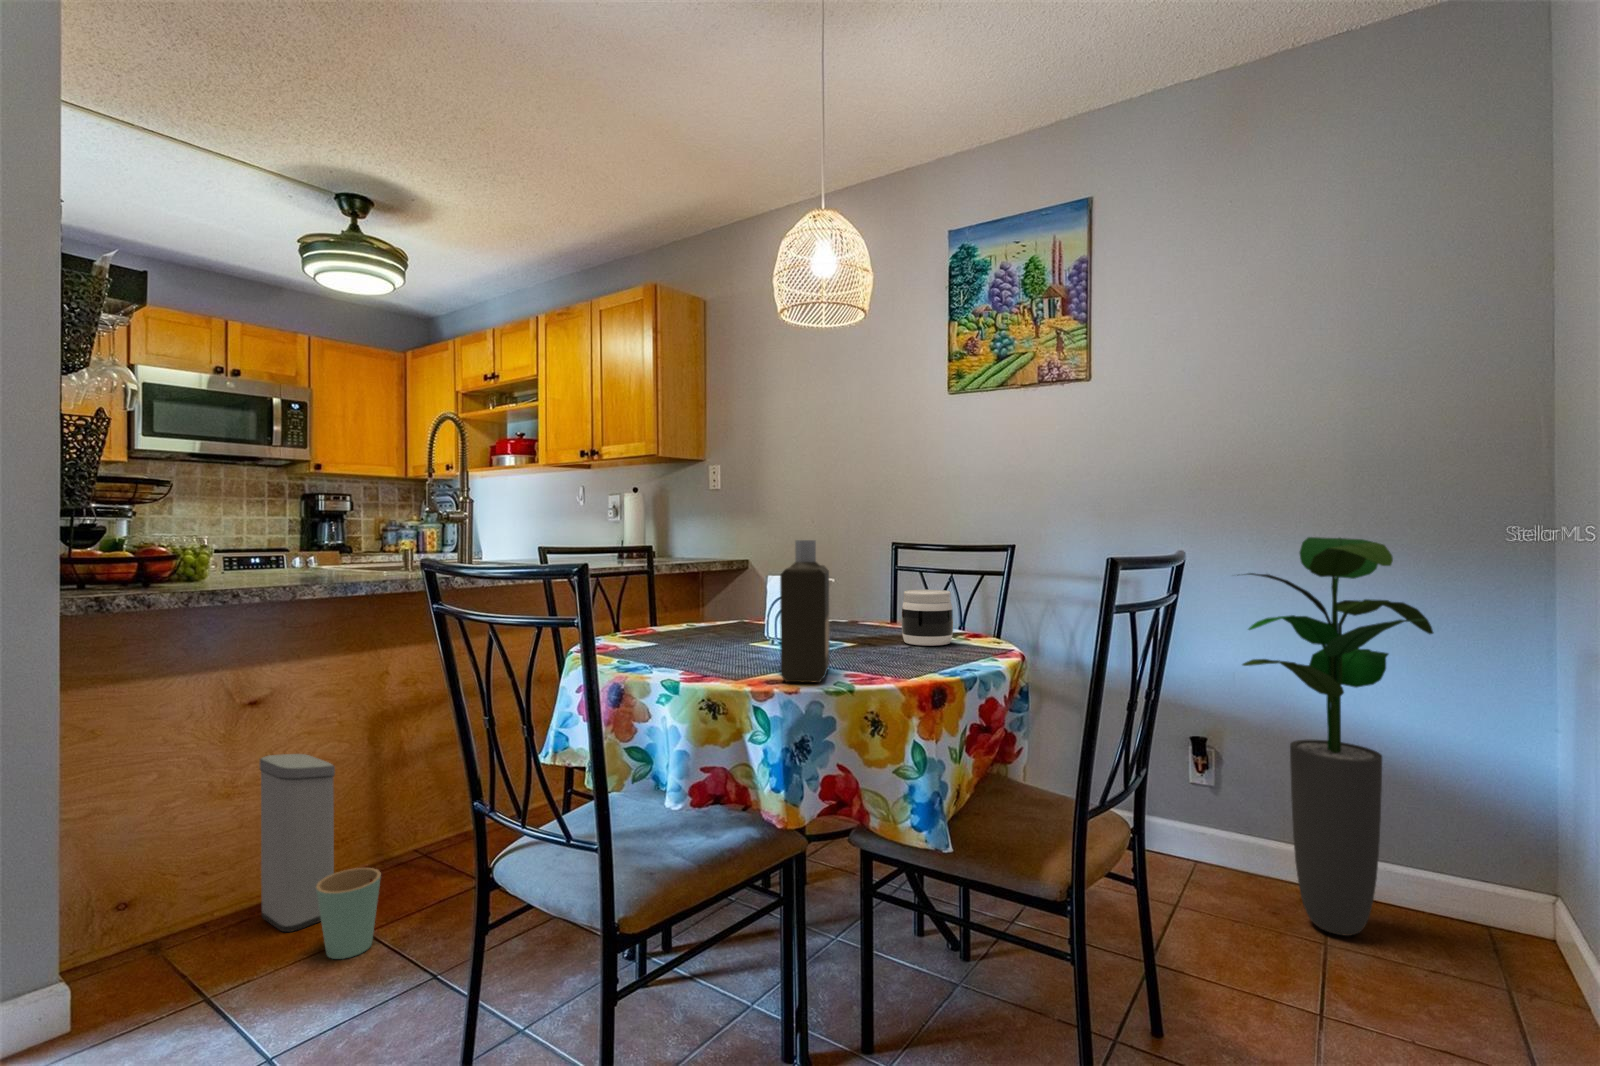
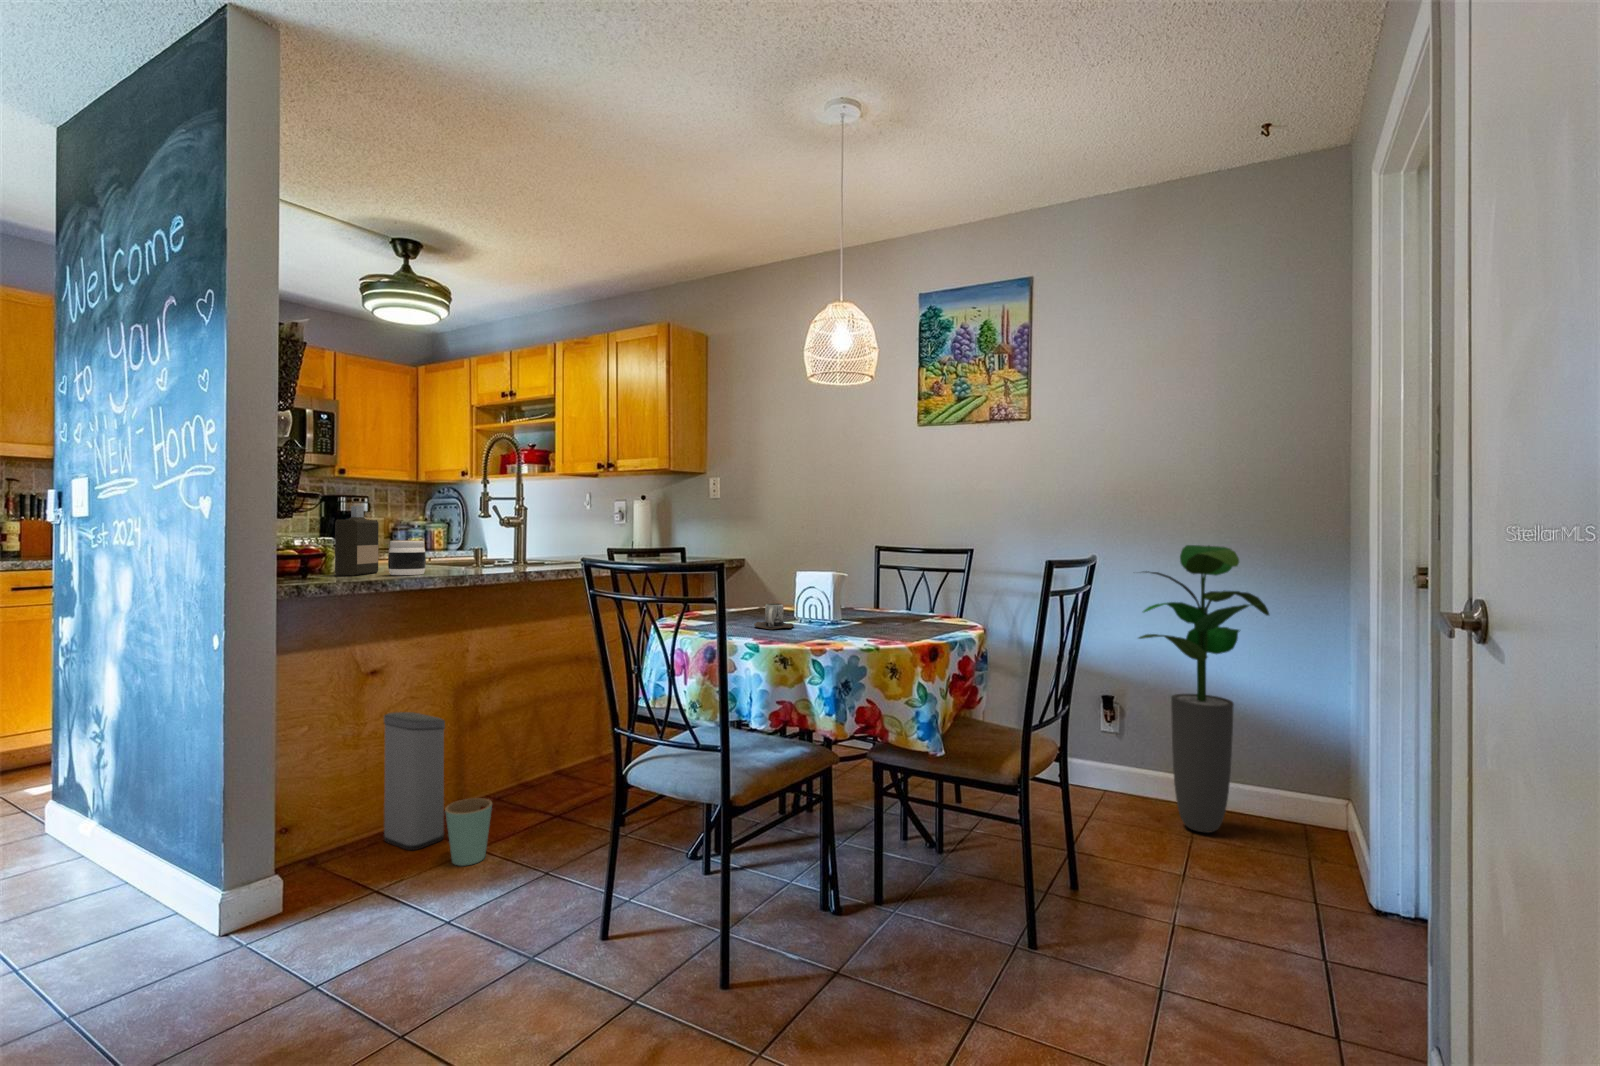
bottle: present [780,540,829,683] -> present [335,506,379,576]
jar: present [902,590,953,646] -> present [388,540,426,575]
mug: none [700,620,755,657] -> present [754,603,794,629]

